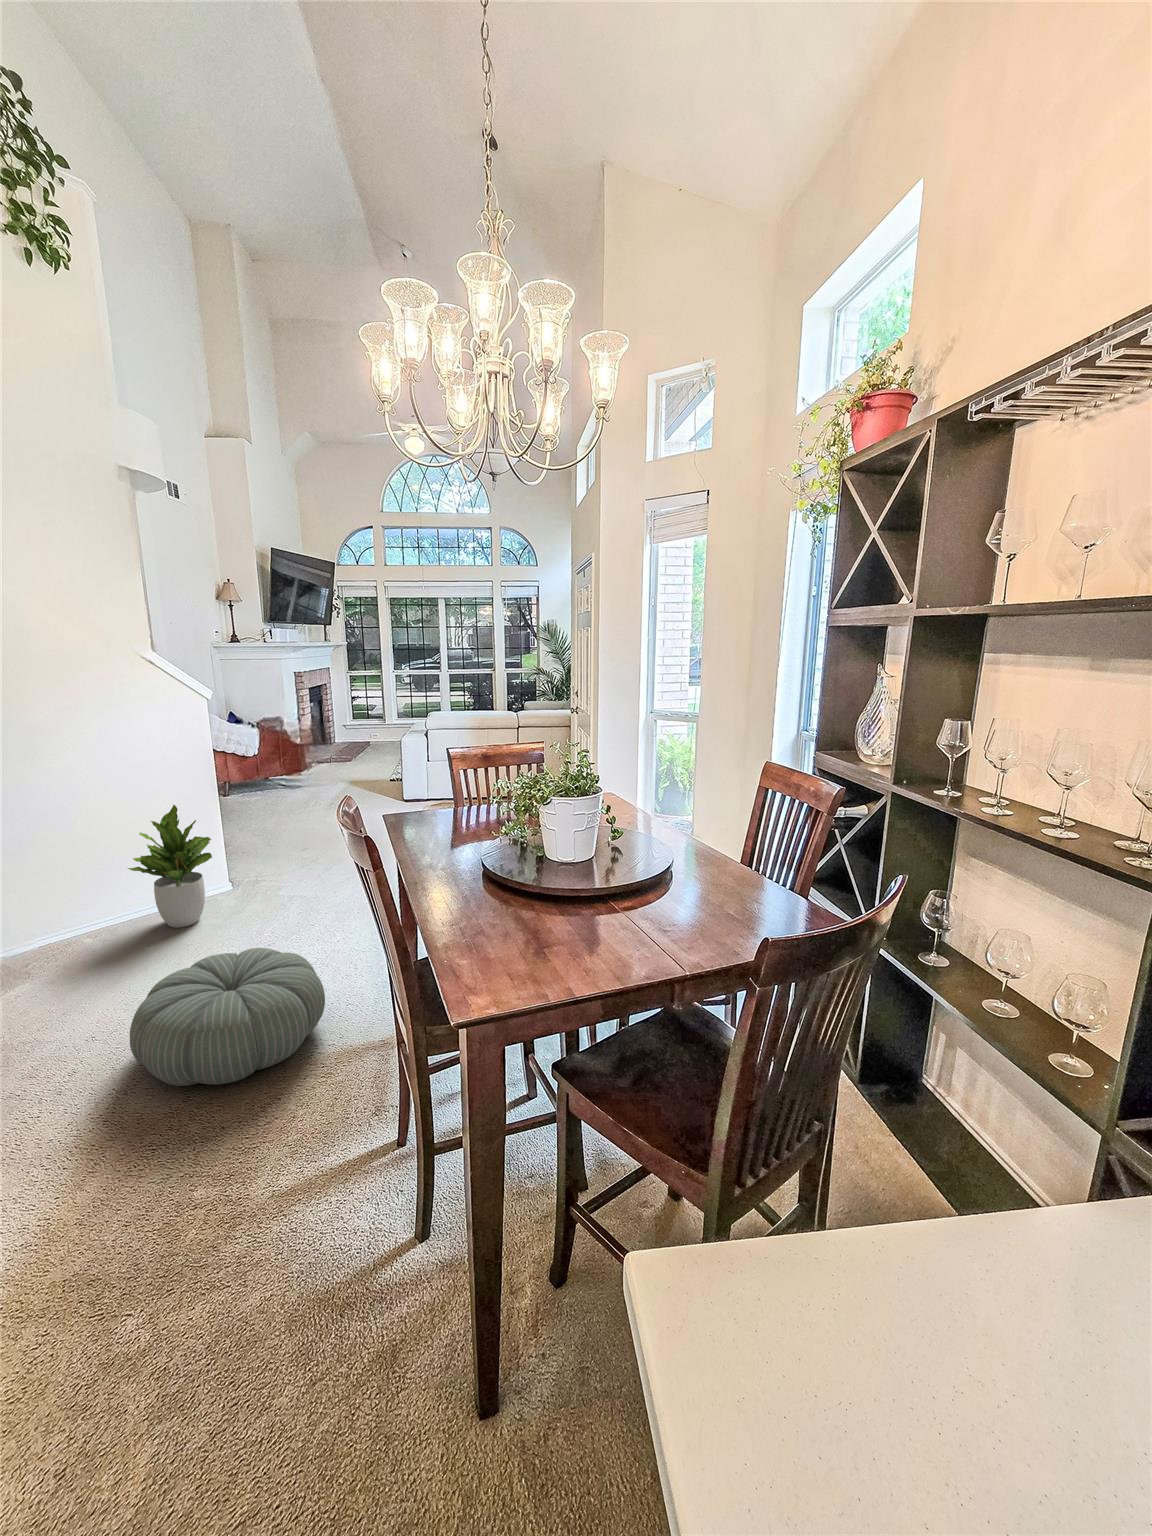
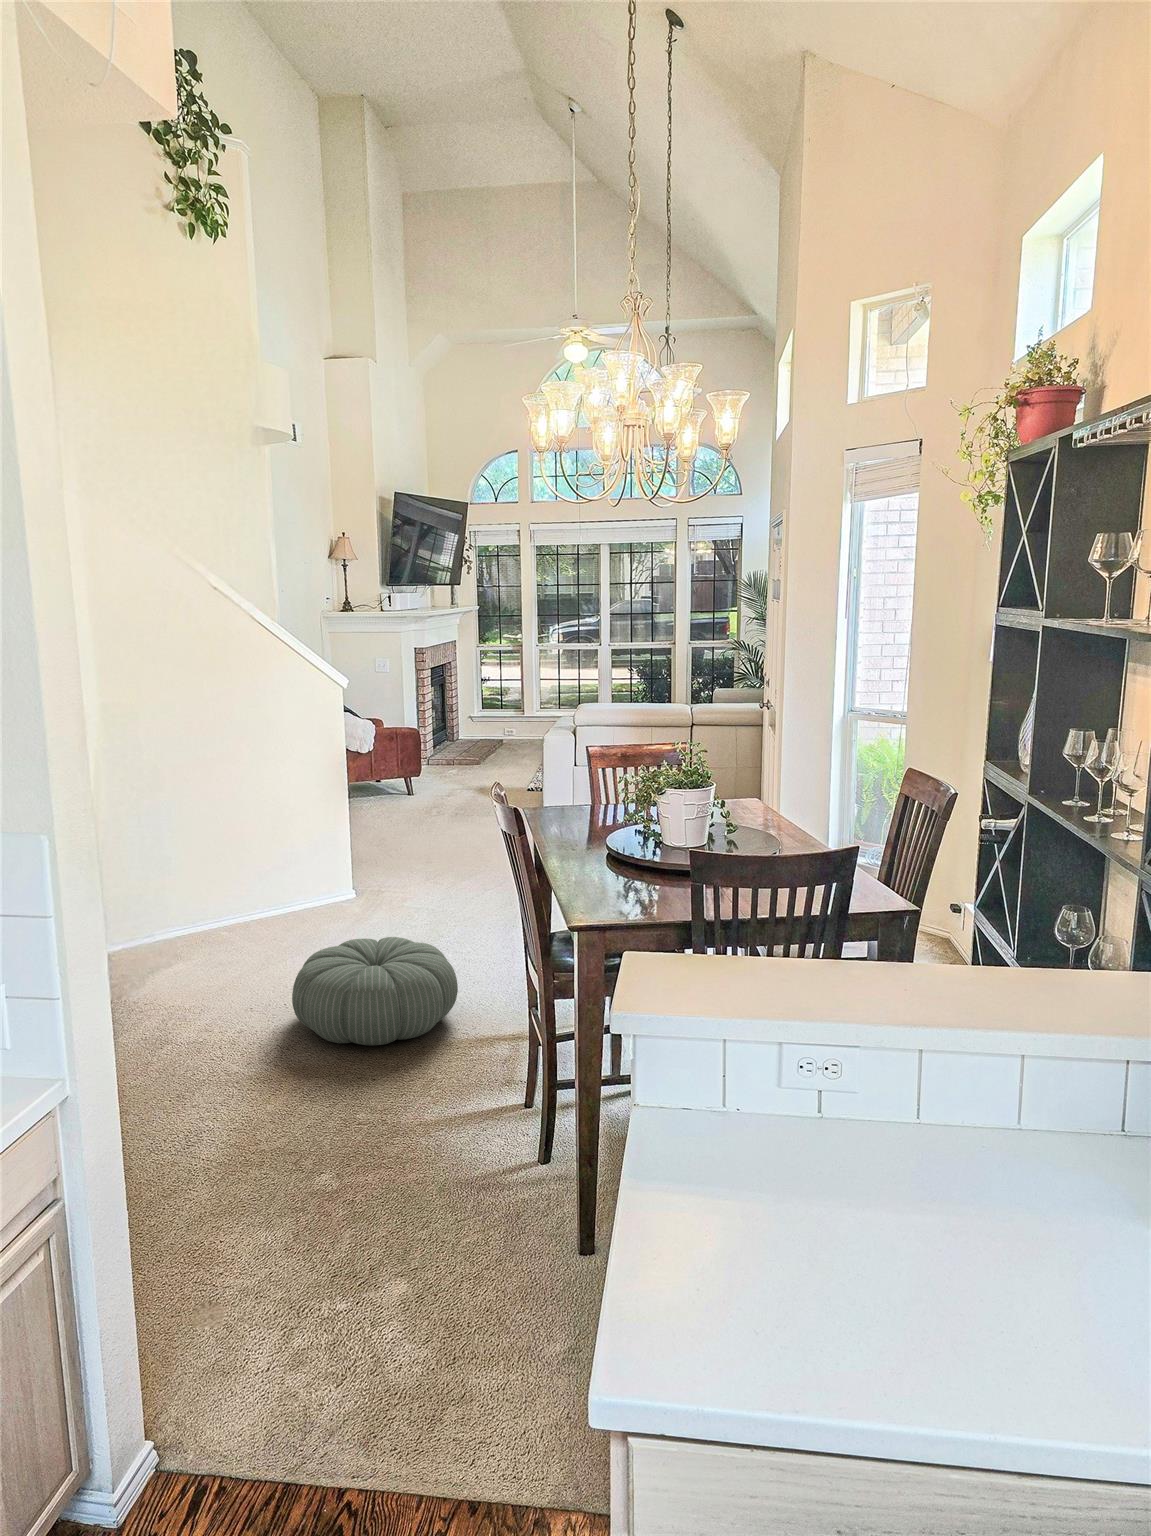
potted plant: present [128,805,212,928] -> none [263,797,345,927]

